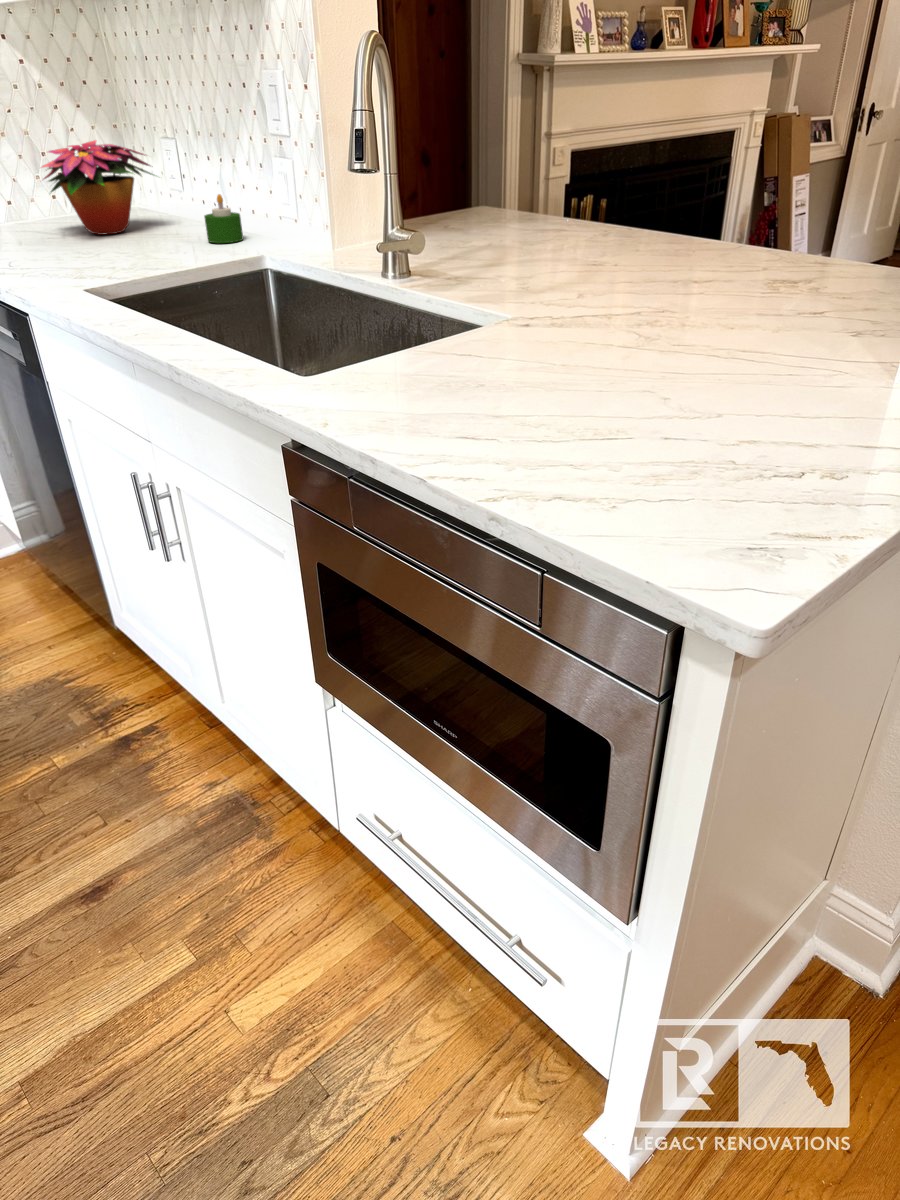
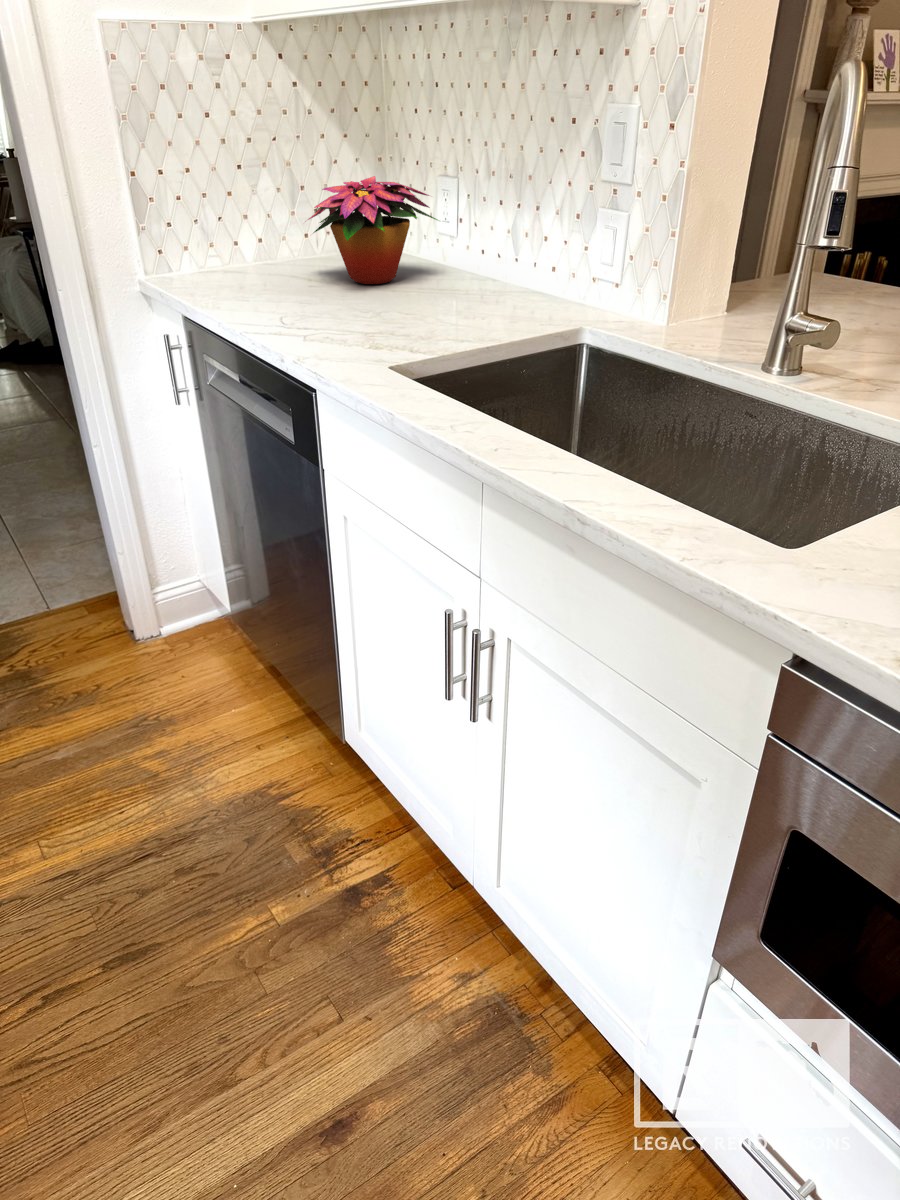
candle: present [204,194,243,243] -> none [499,247,541,305]

